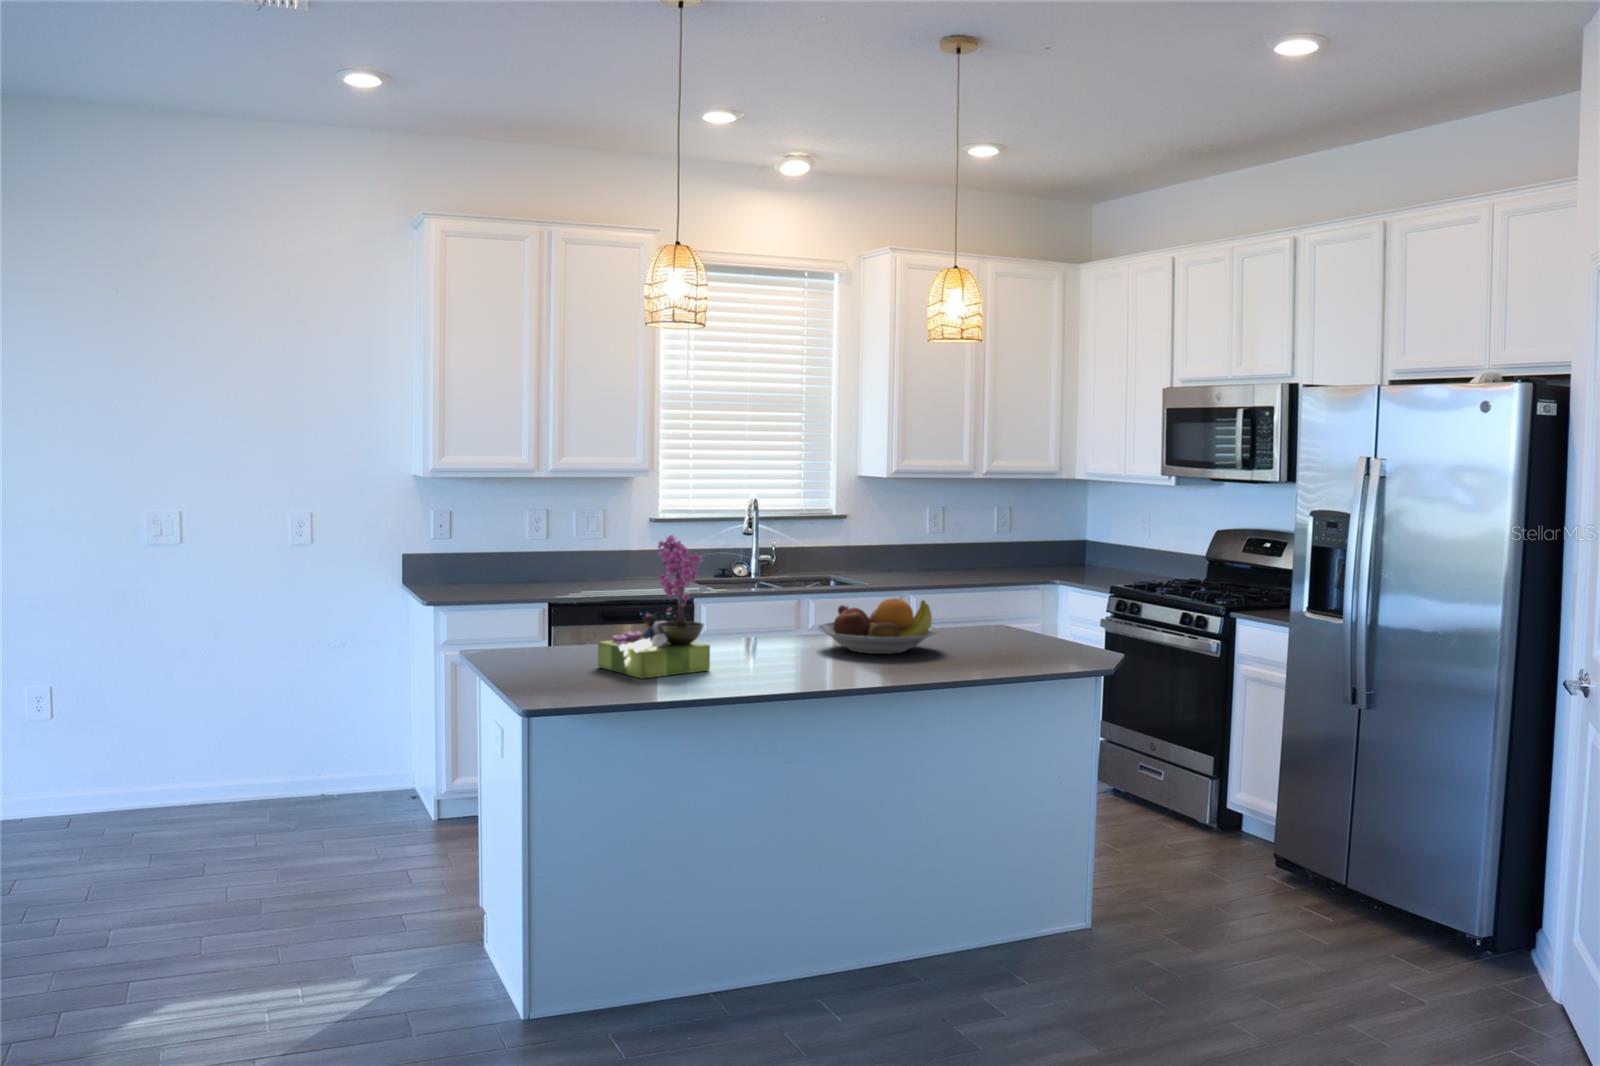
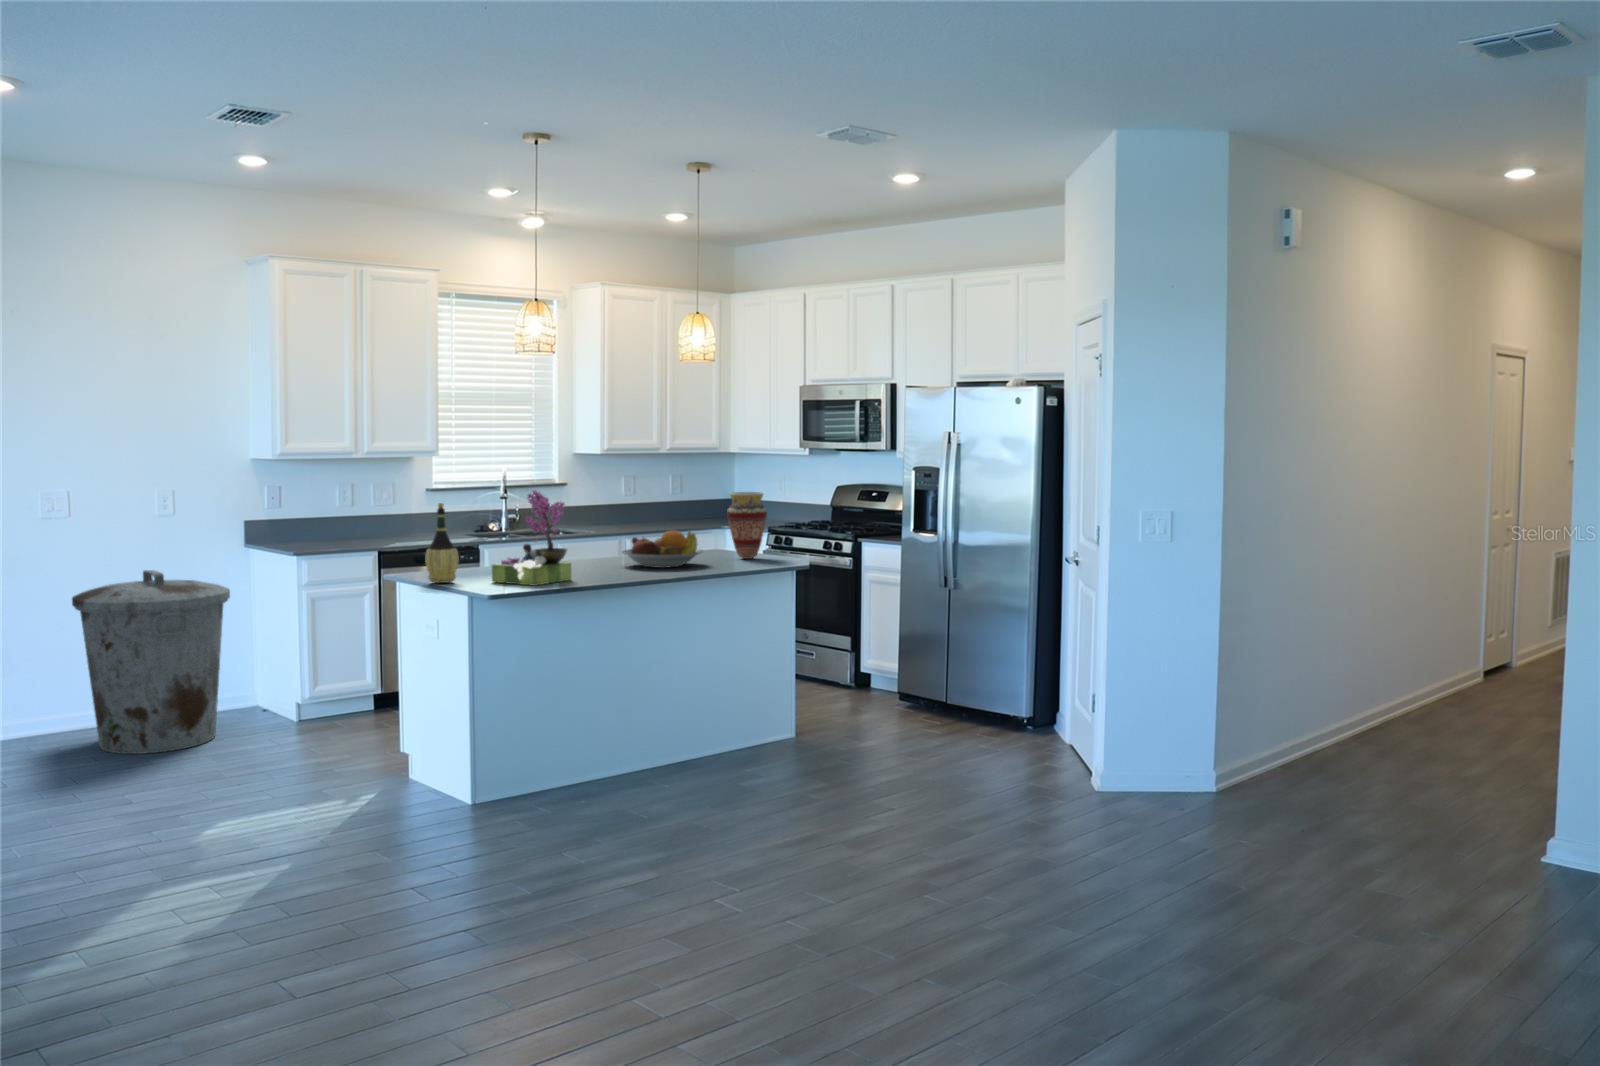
vase: none [990,543,1050,644] -> present [727,492,767,559]
wine bottle: none [512,550,558,663] -> present [425,503,459,583]
trash can: none [196,611,379,838] -> present [72,570,230,754]

